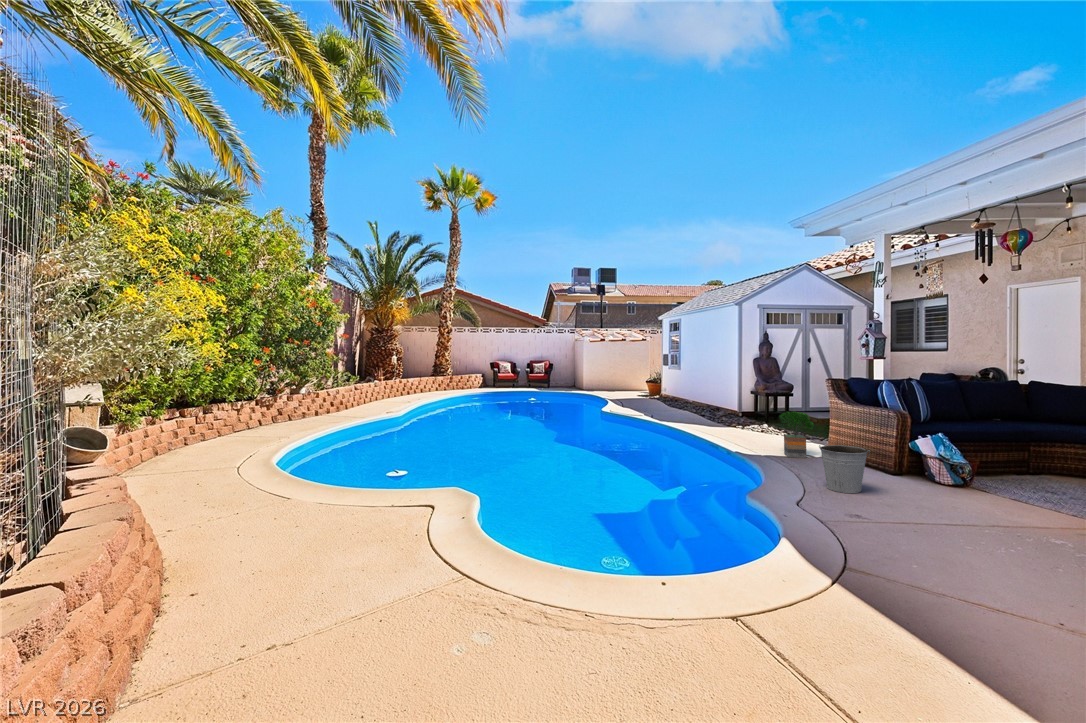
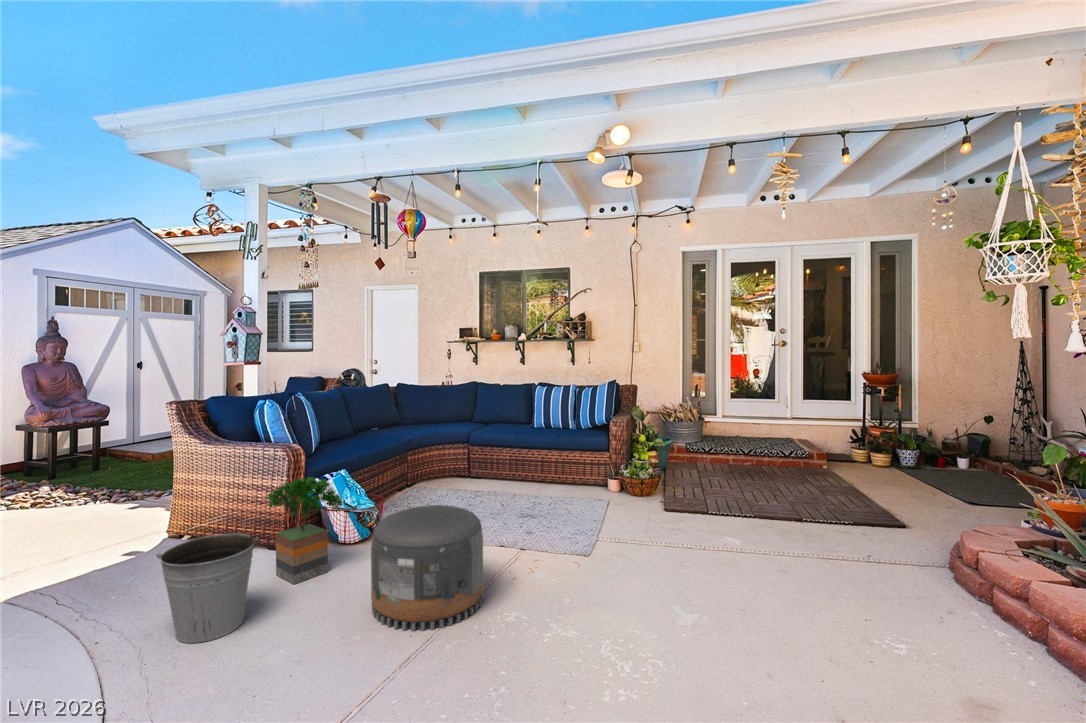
potted tree: present [779,412,813,458] -> present [267,477,343,585]
pouf: none [941,455,1043,531] -> present [371,505,483,631]

